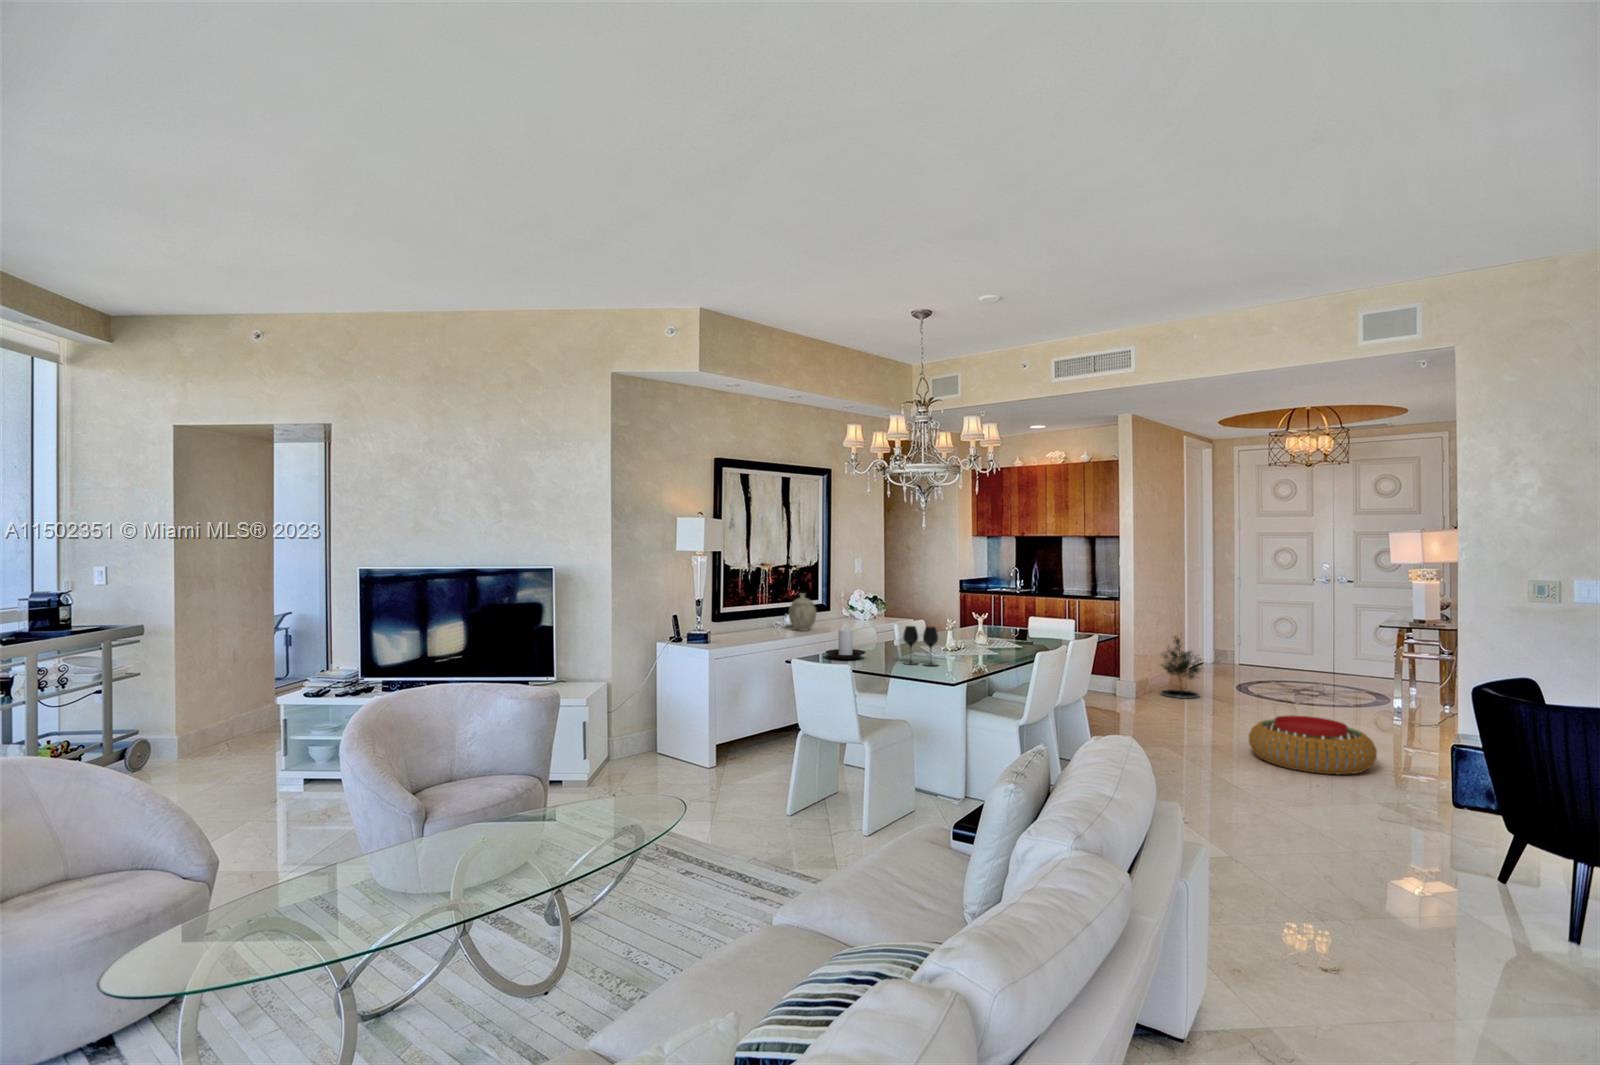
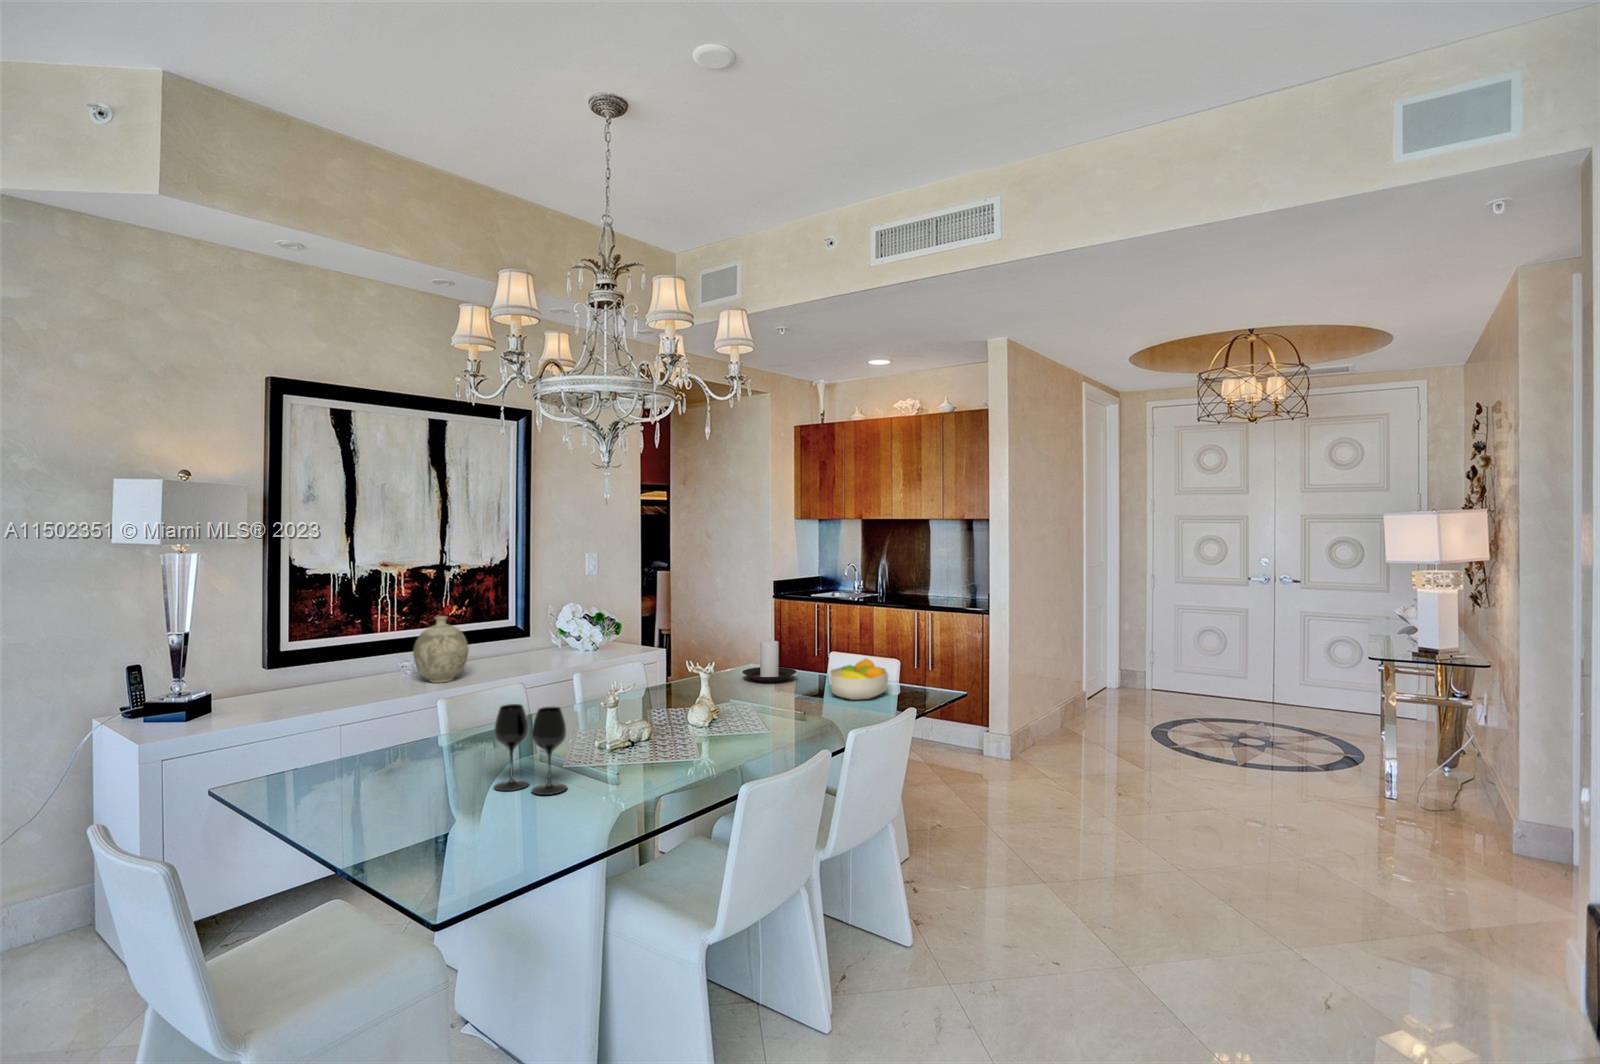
fruit bowl: none [1032,620,1070,642] -> present [829,659,889,700]
candle holder: present [826,629,866,660] -> present [742,640,796,683]
potted tree: present [1160,636,1202,698] -> none [1042,656,1110,756]
pouf: present [1249,715,1377,774] -> none [1181,823,1404,954]

